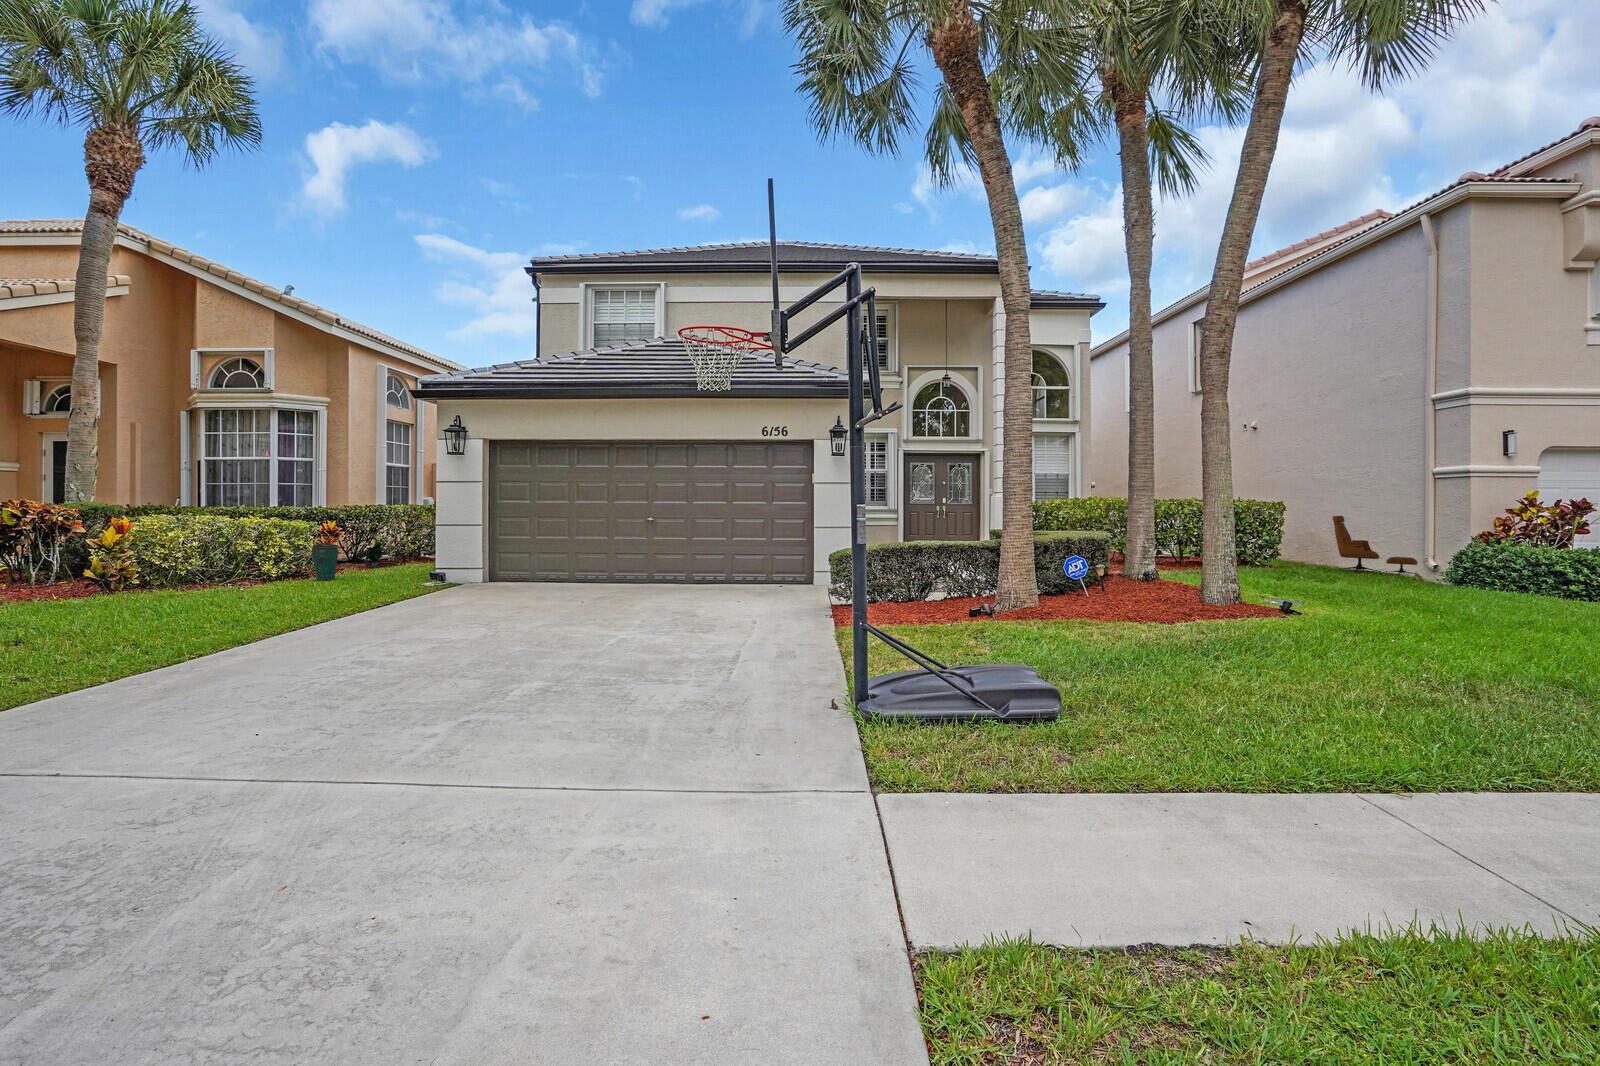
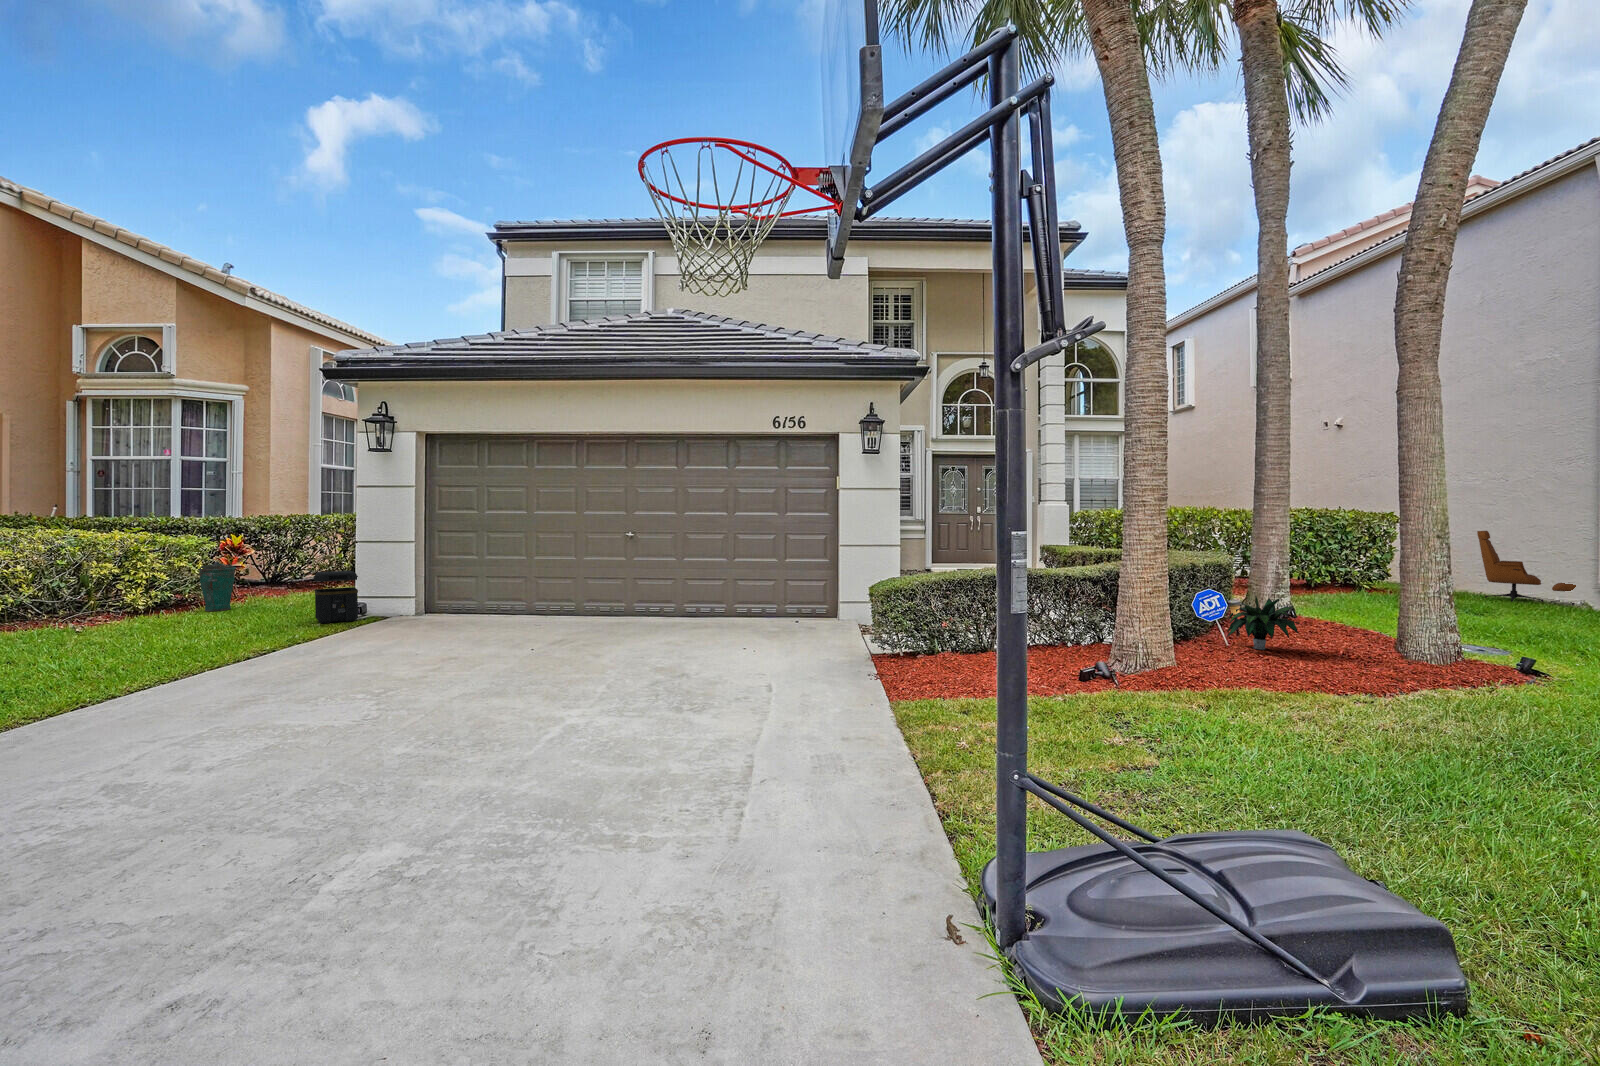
potted plant: present [359,542,391,567] -> present [1227,596,1299,650]
toolbox: none [406,548,440,588] -> present [314,571,358,623]

